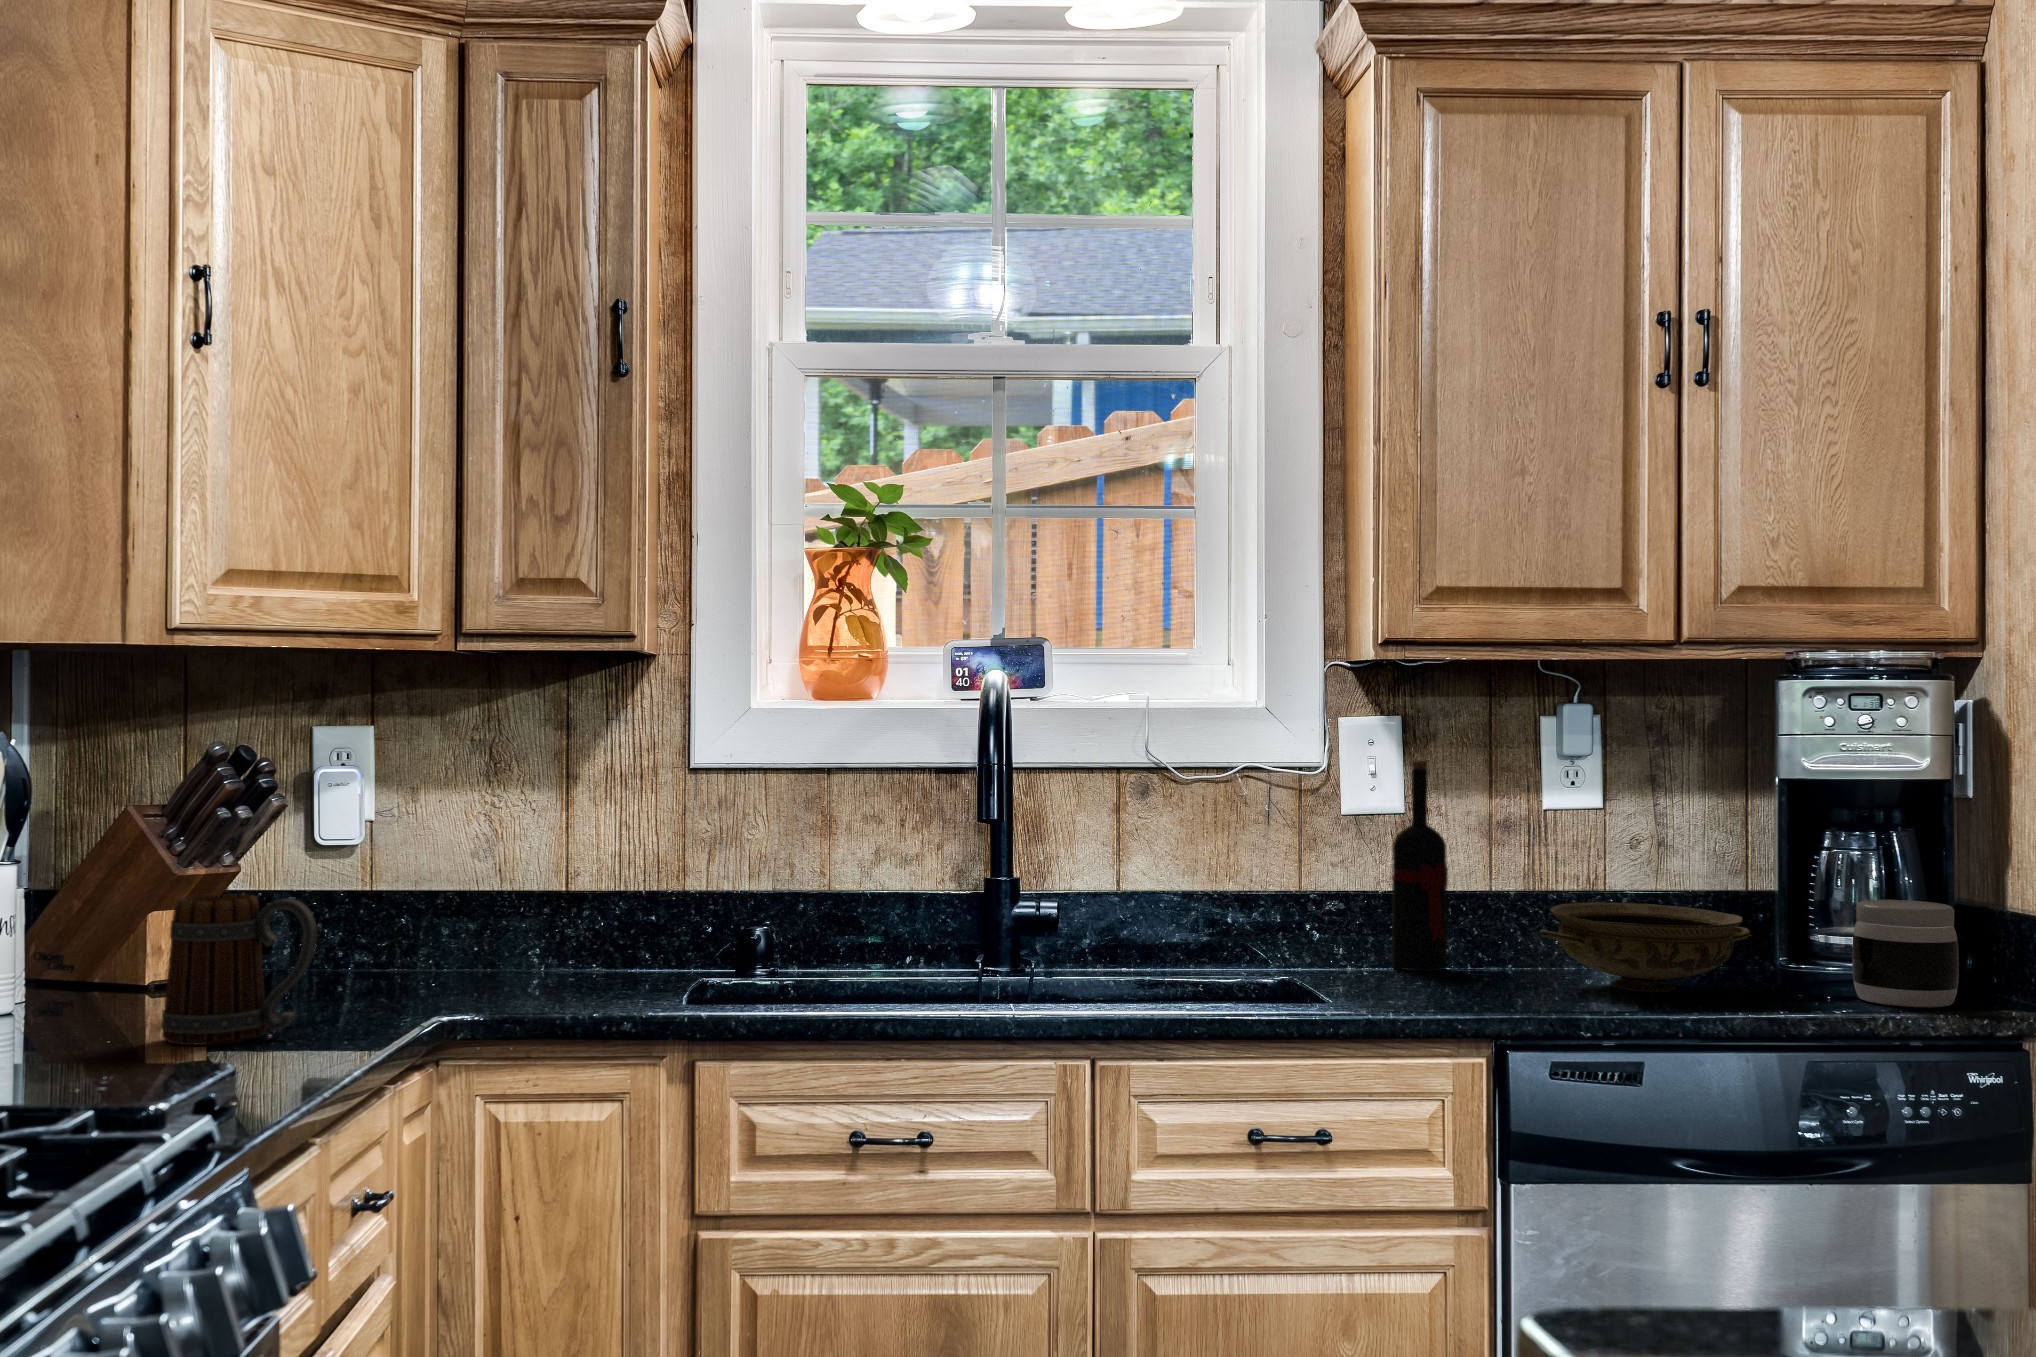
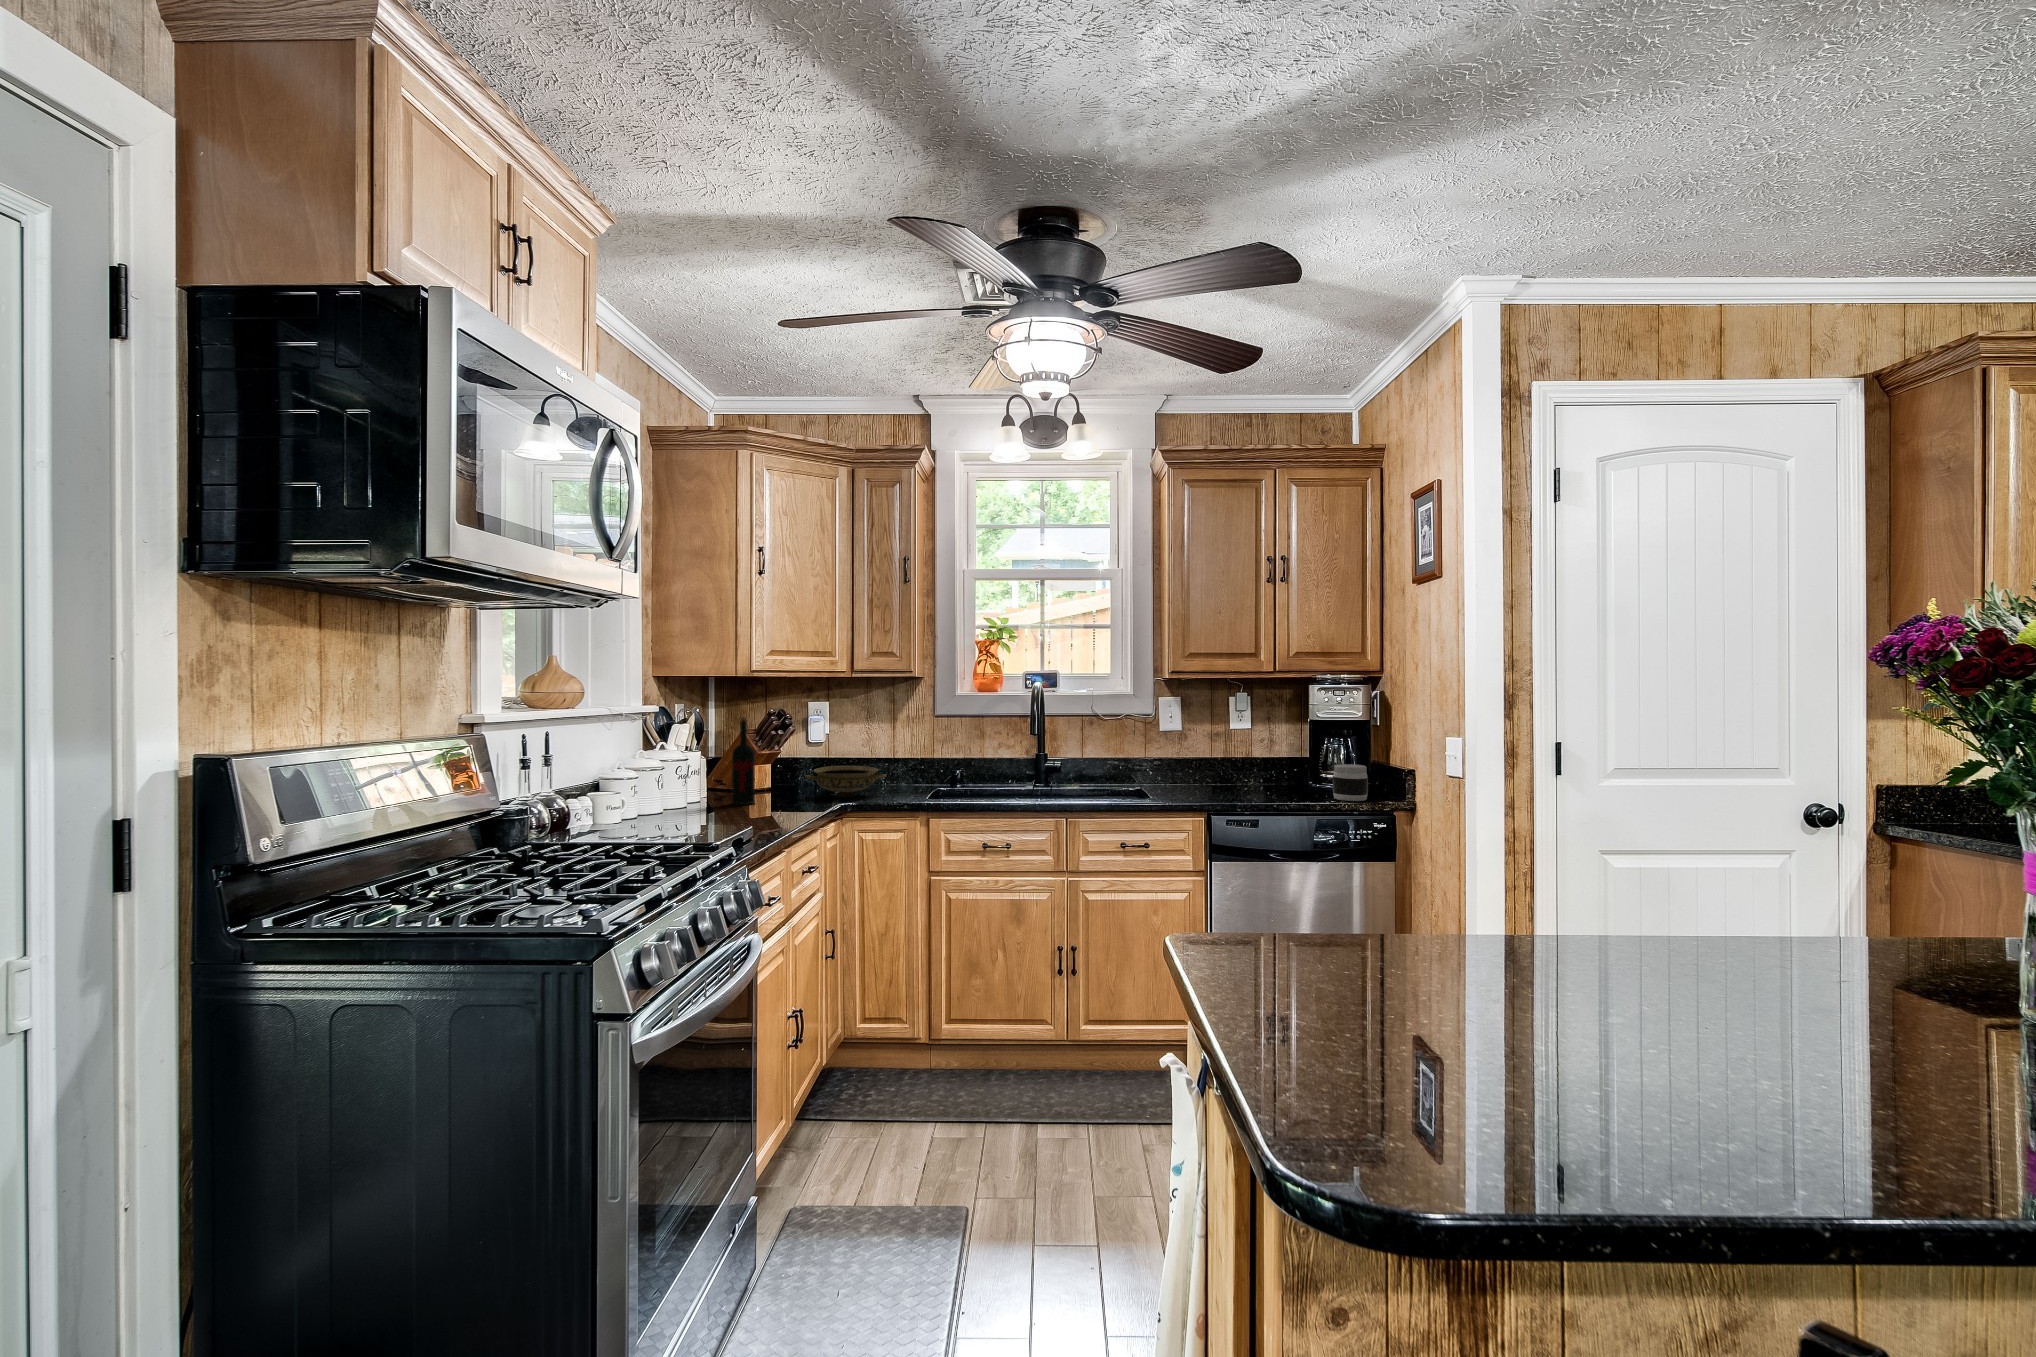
wine bottle: present [1392,760,1448,971] -> present [732,717,755,805]
mug: present [161,894,317,1045] -> none [765,762,814,811]
ceramic bowl: present [1540,902,1750,992] -> present [805,766,887,797]

